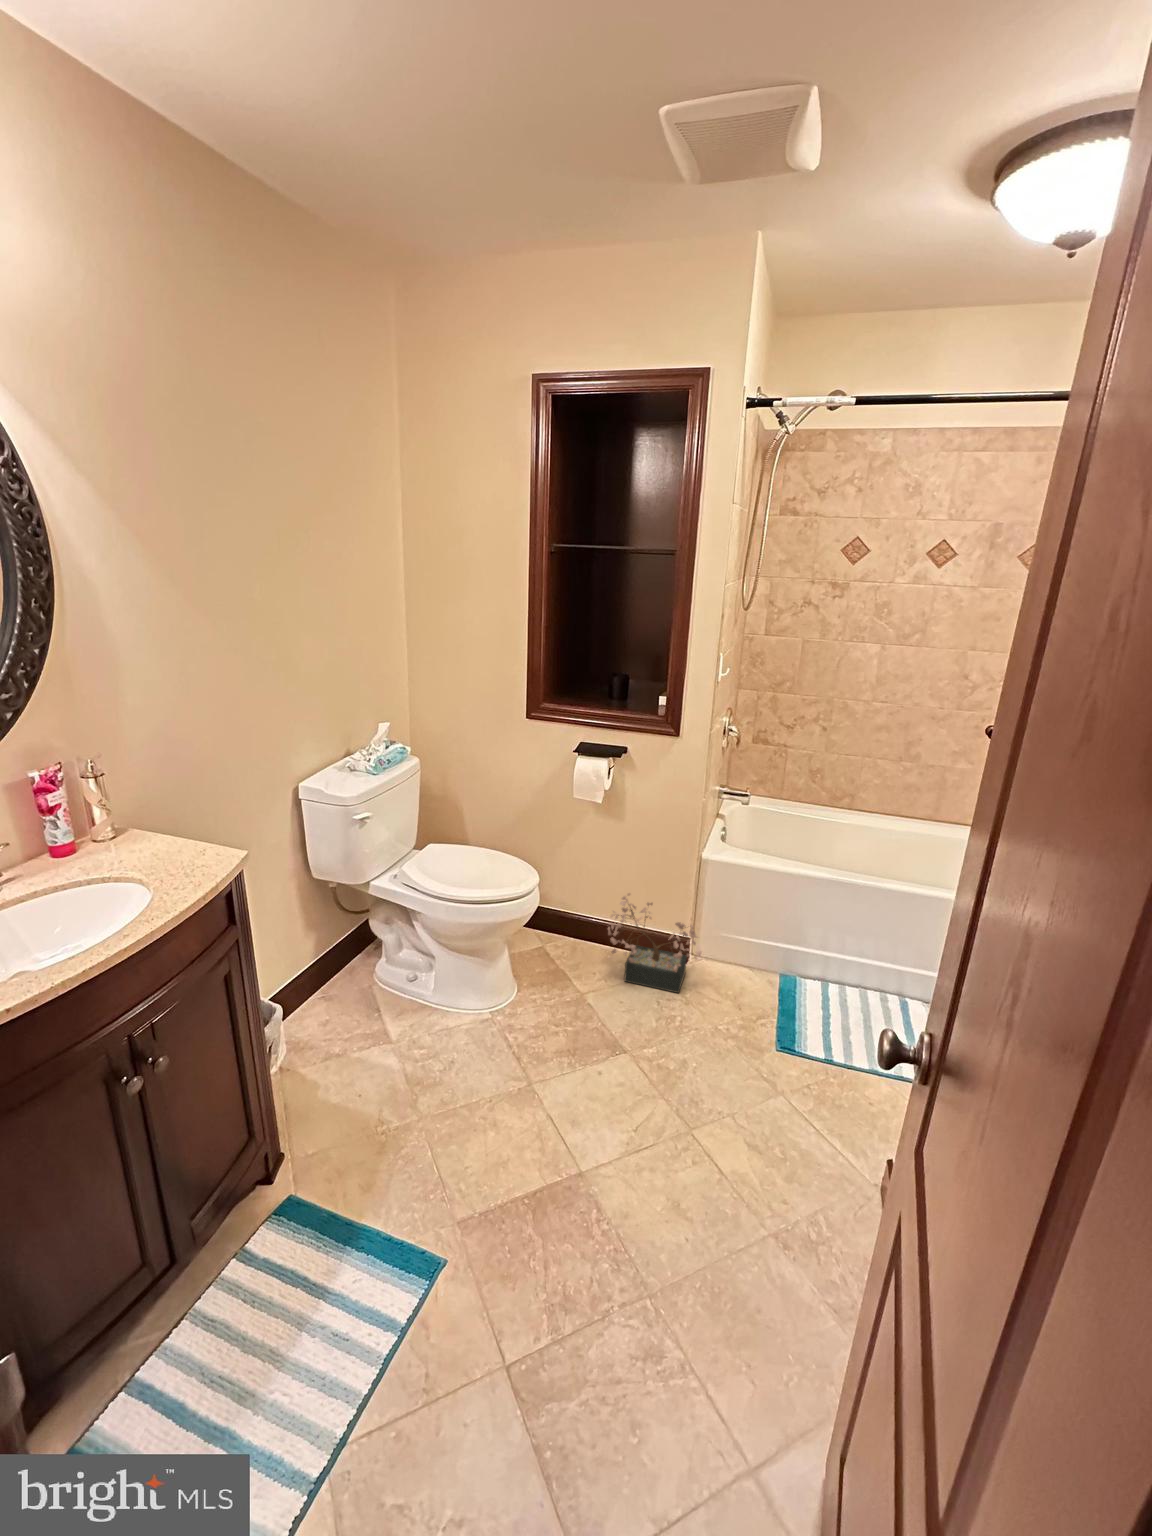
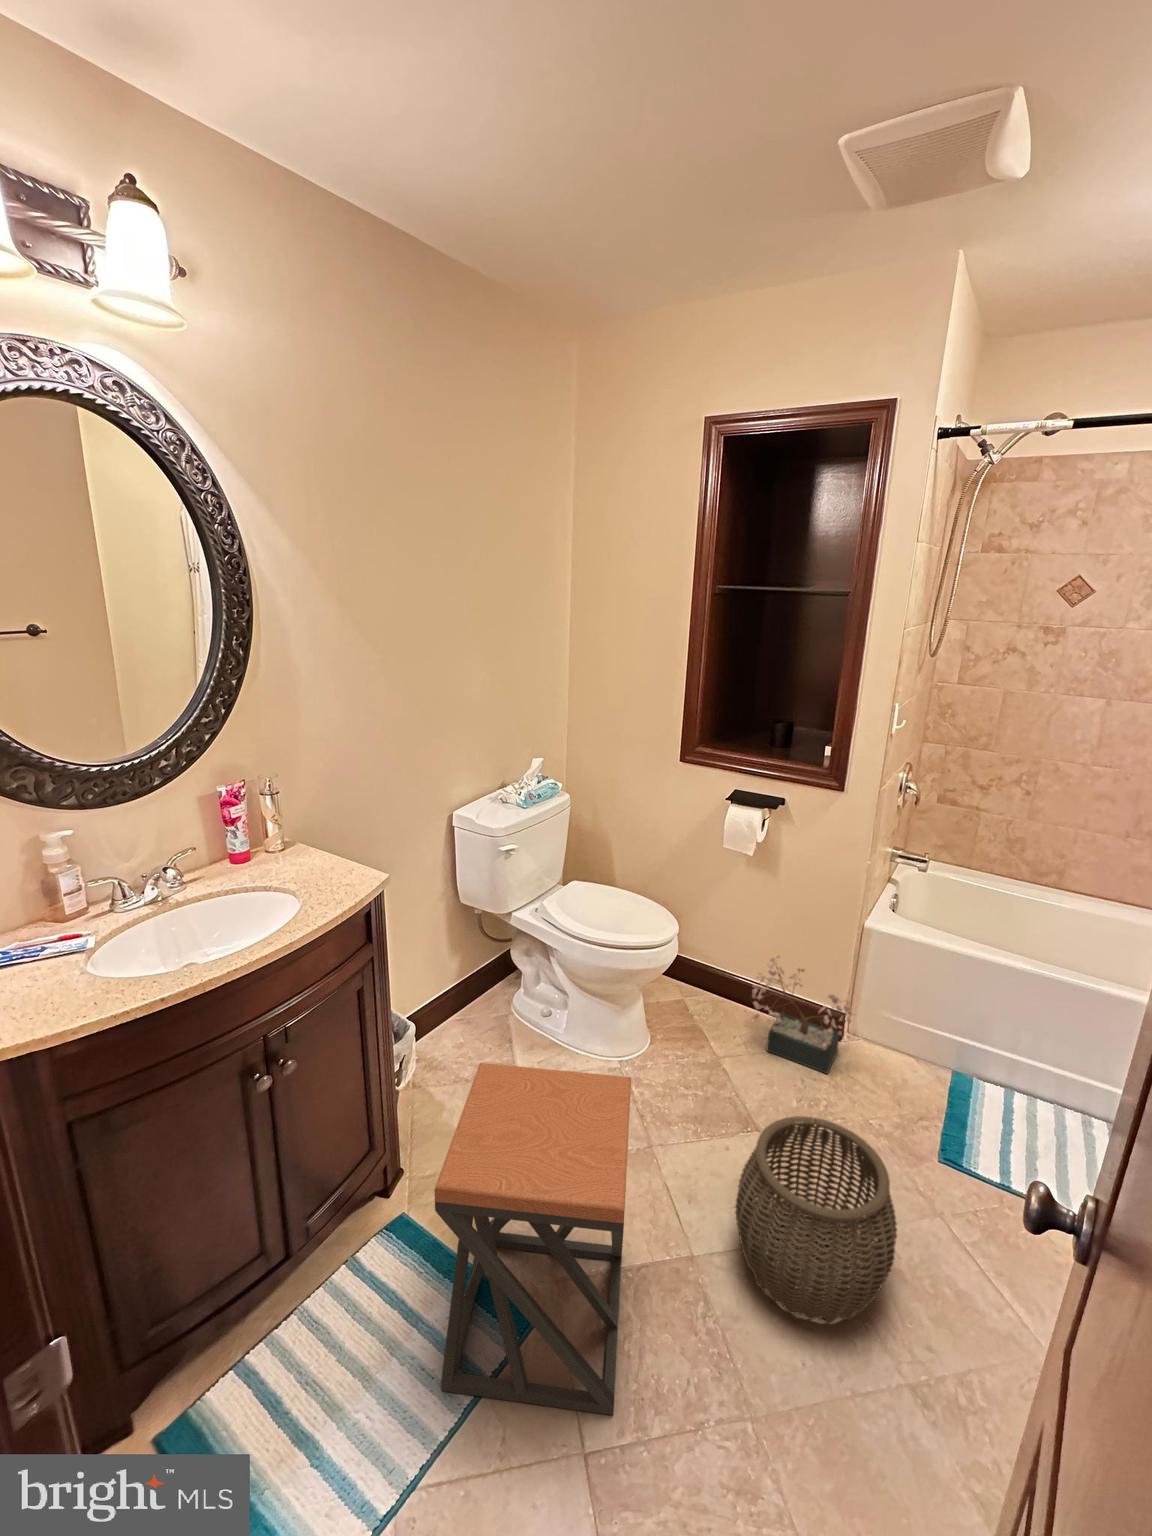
stool: none [340,1019,531,1349] -> present [434,1063,631,1415]
woven basket: none [617,1029,754,1203] -> present [735,1116,897,1323]

